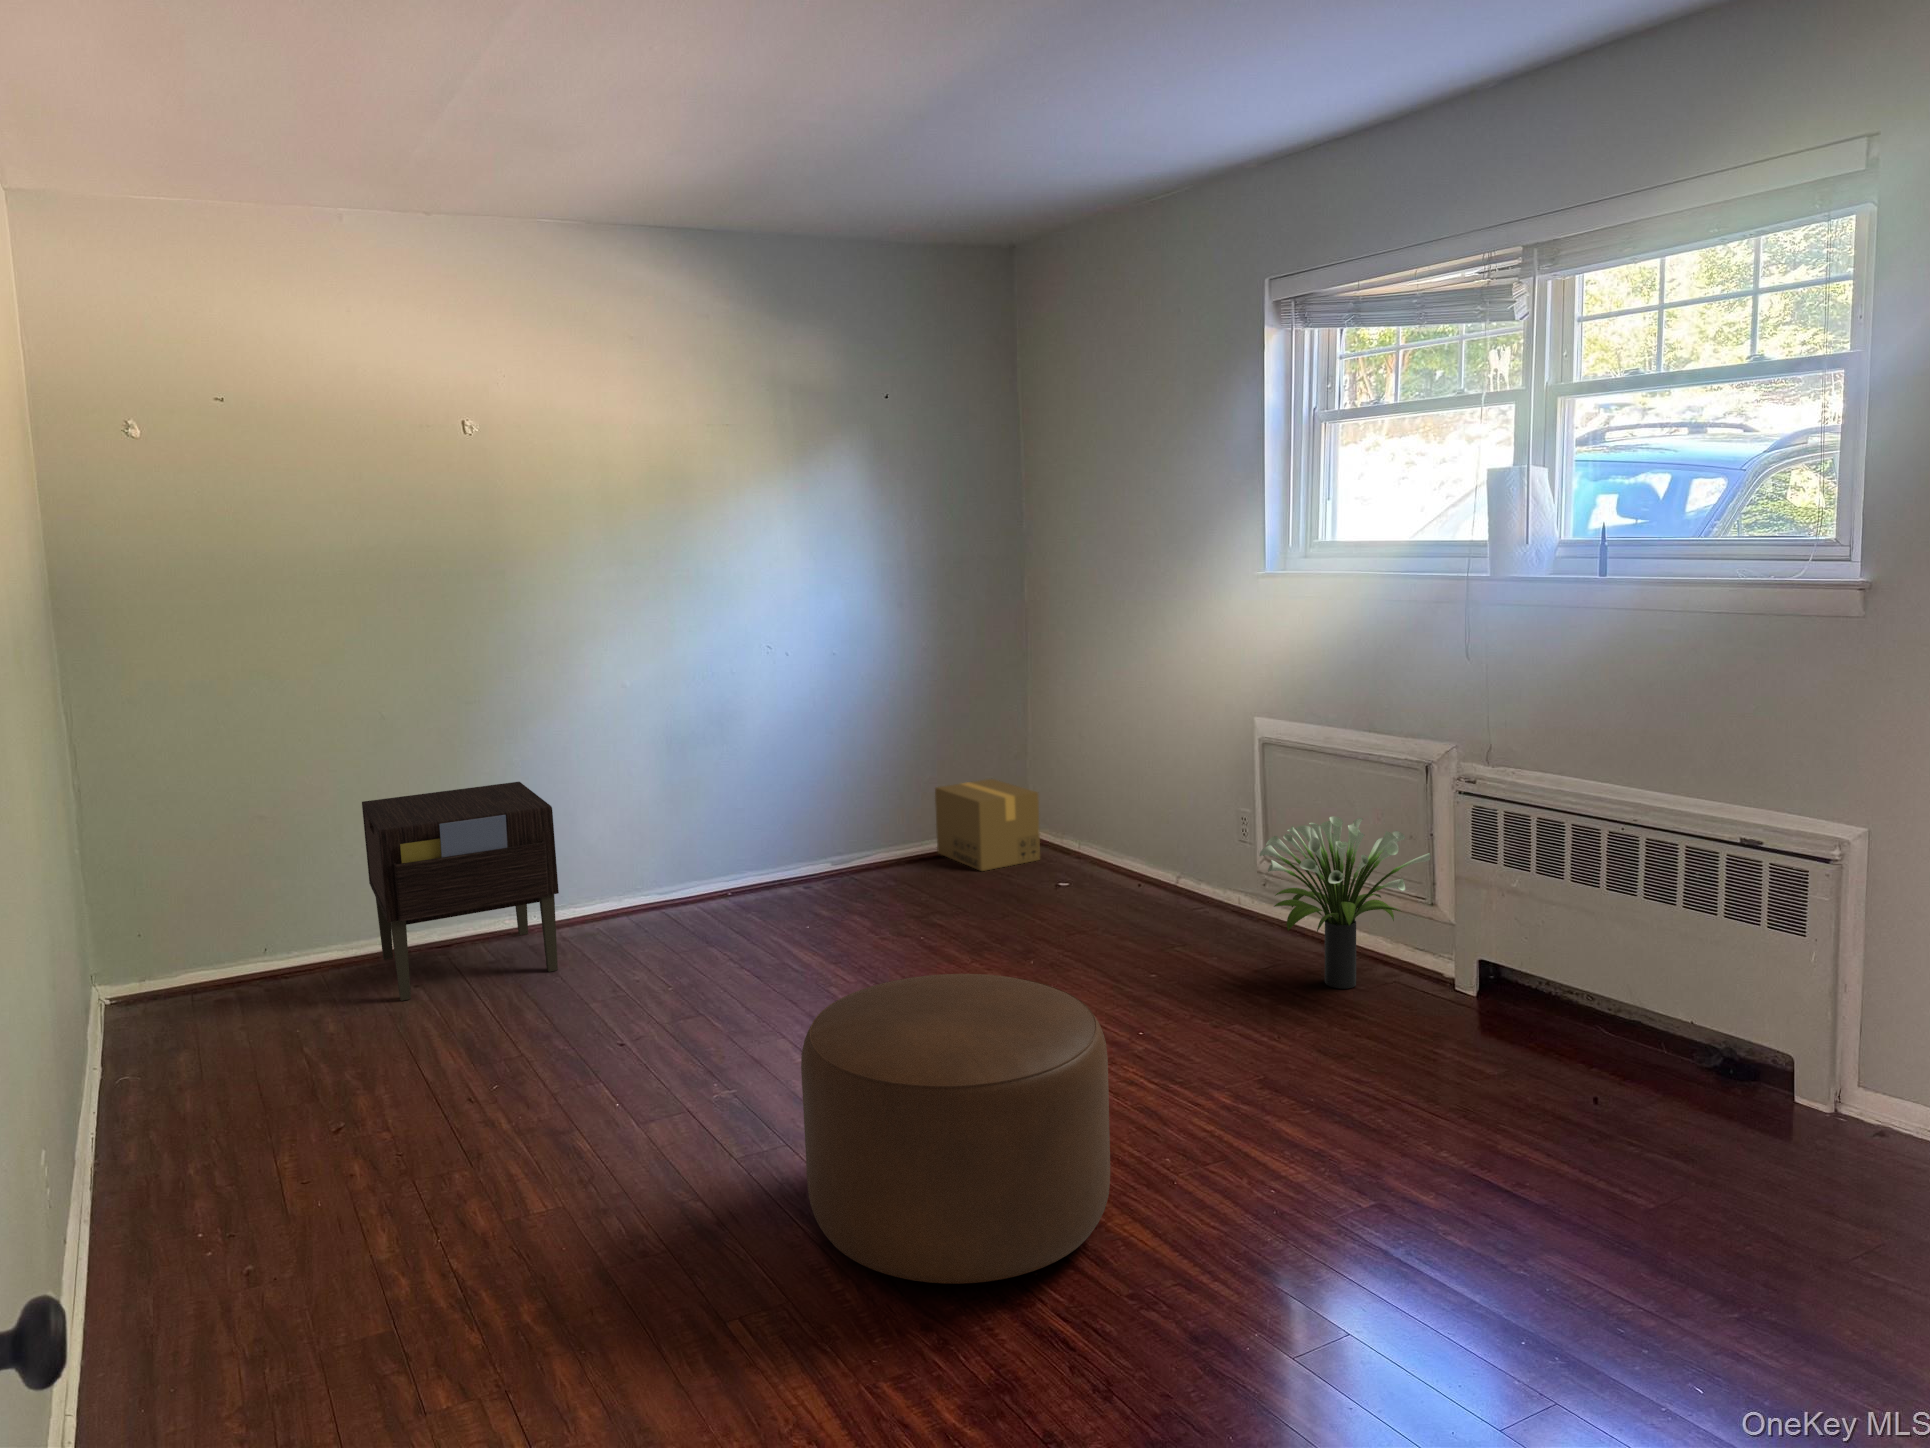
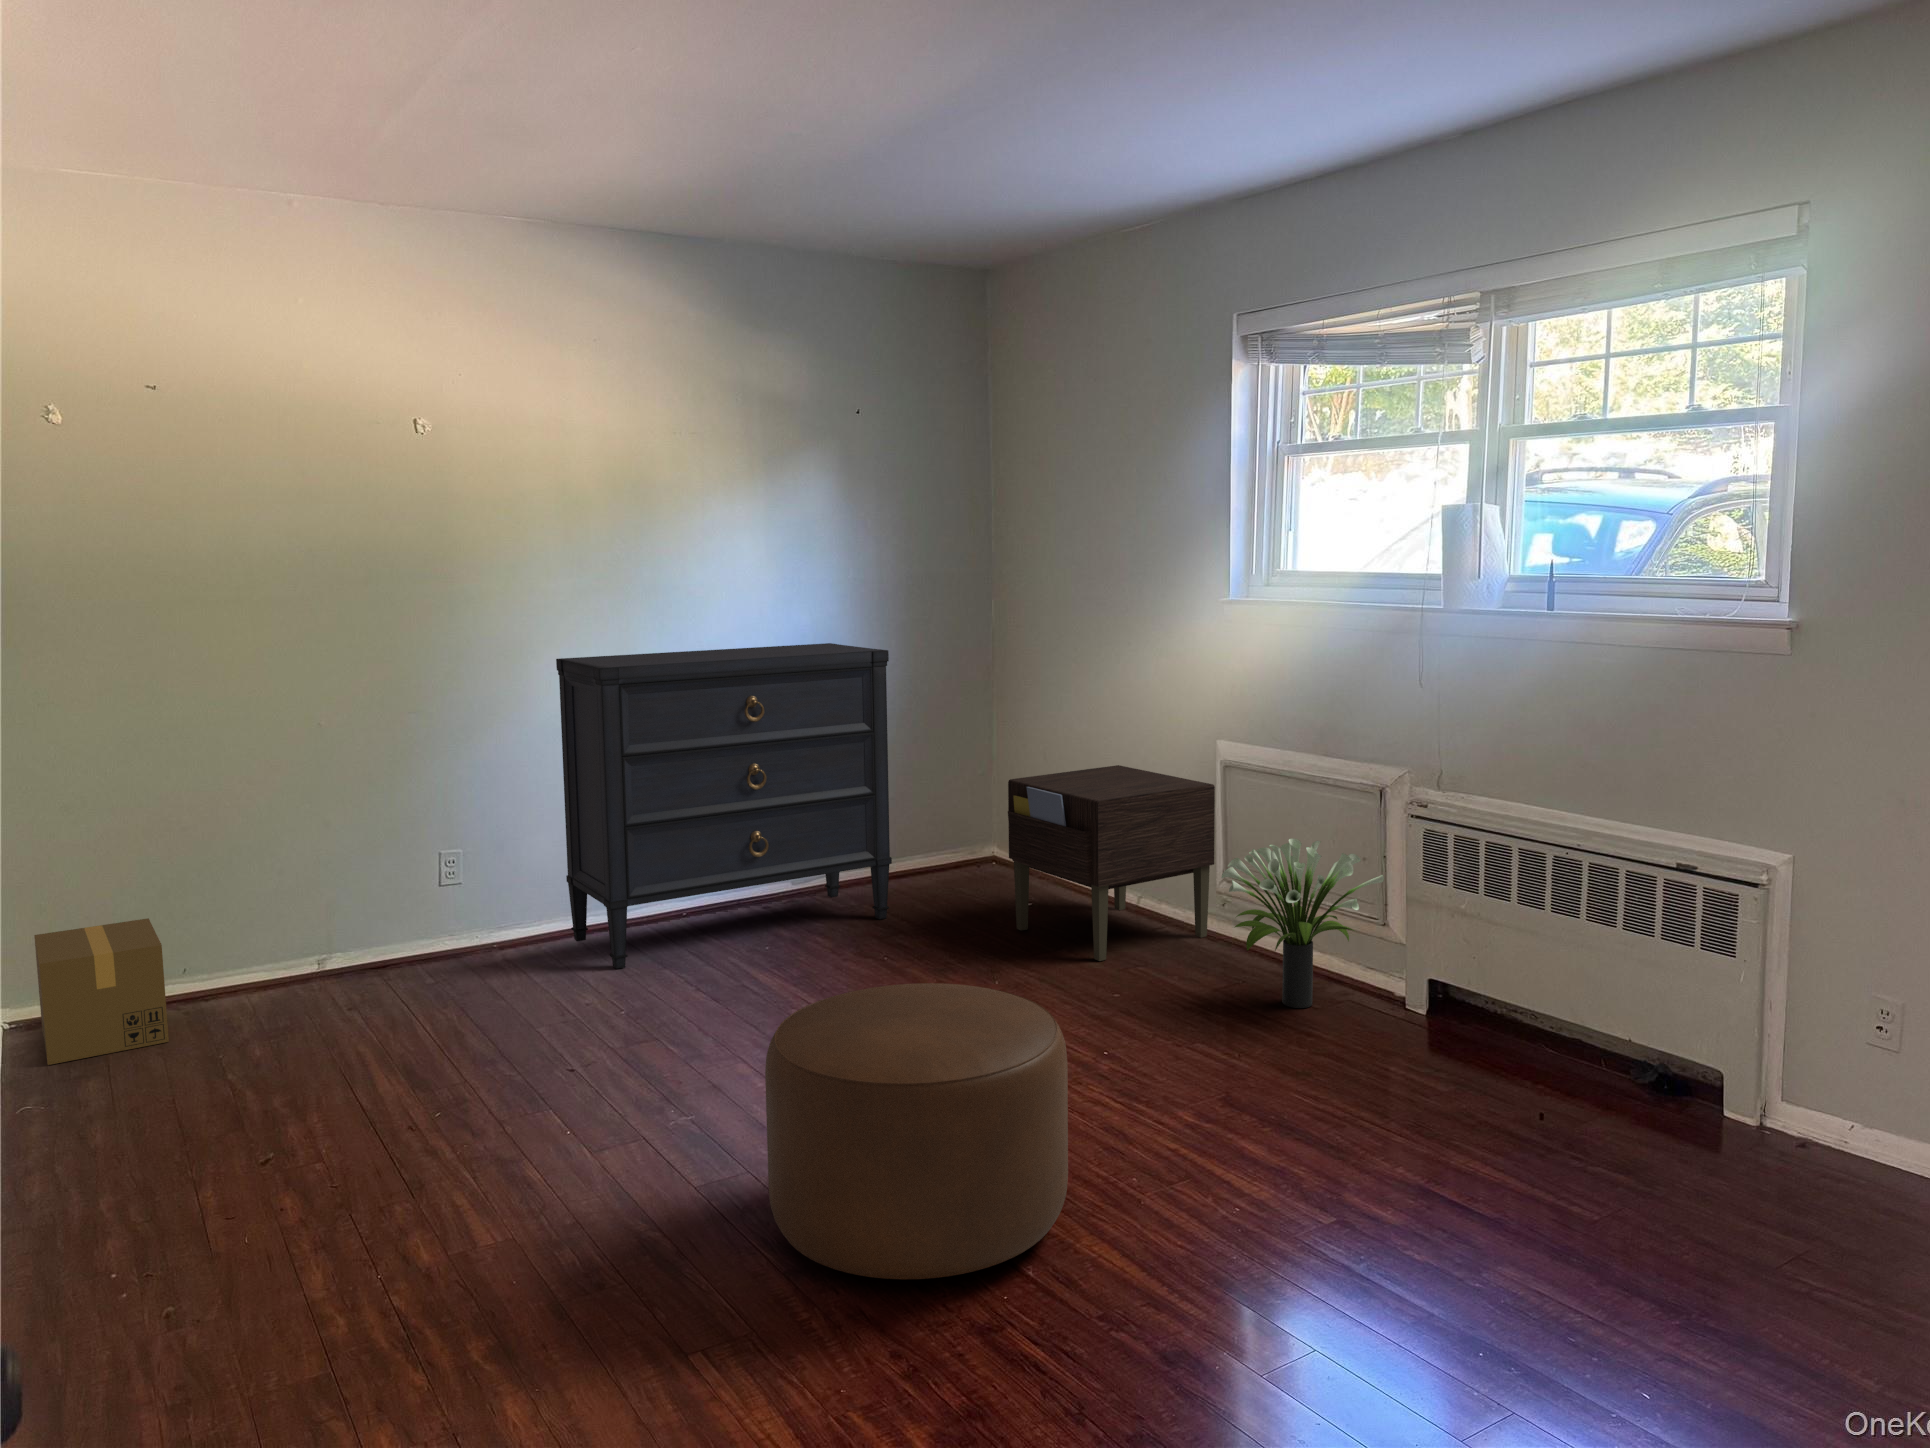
dresser: none [602,624,927,944] -> present [556,643,892,969]
cardboard box: present [935,779,1040,871] -> present [34,918,169,1065]
nightstand: present [362,782,559,1001] -> present [1008,765,1215,961]

